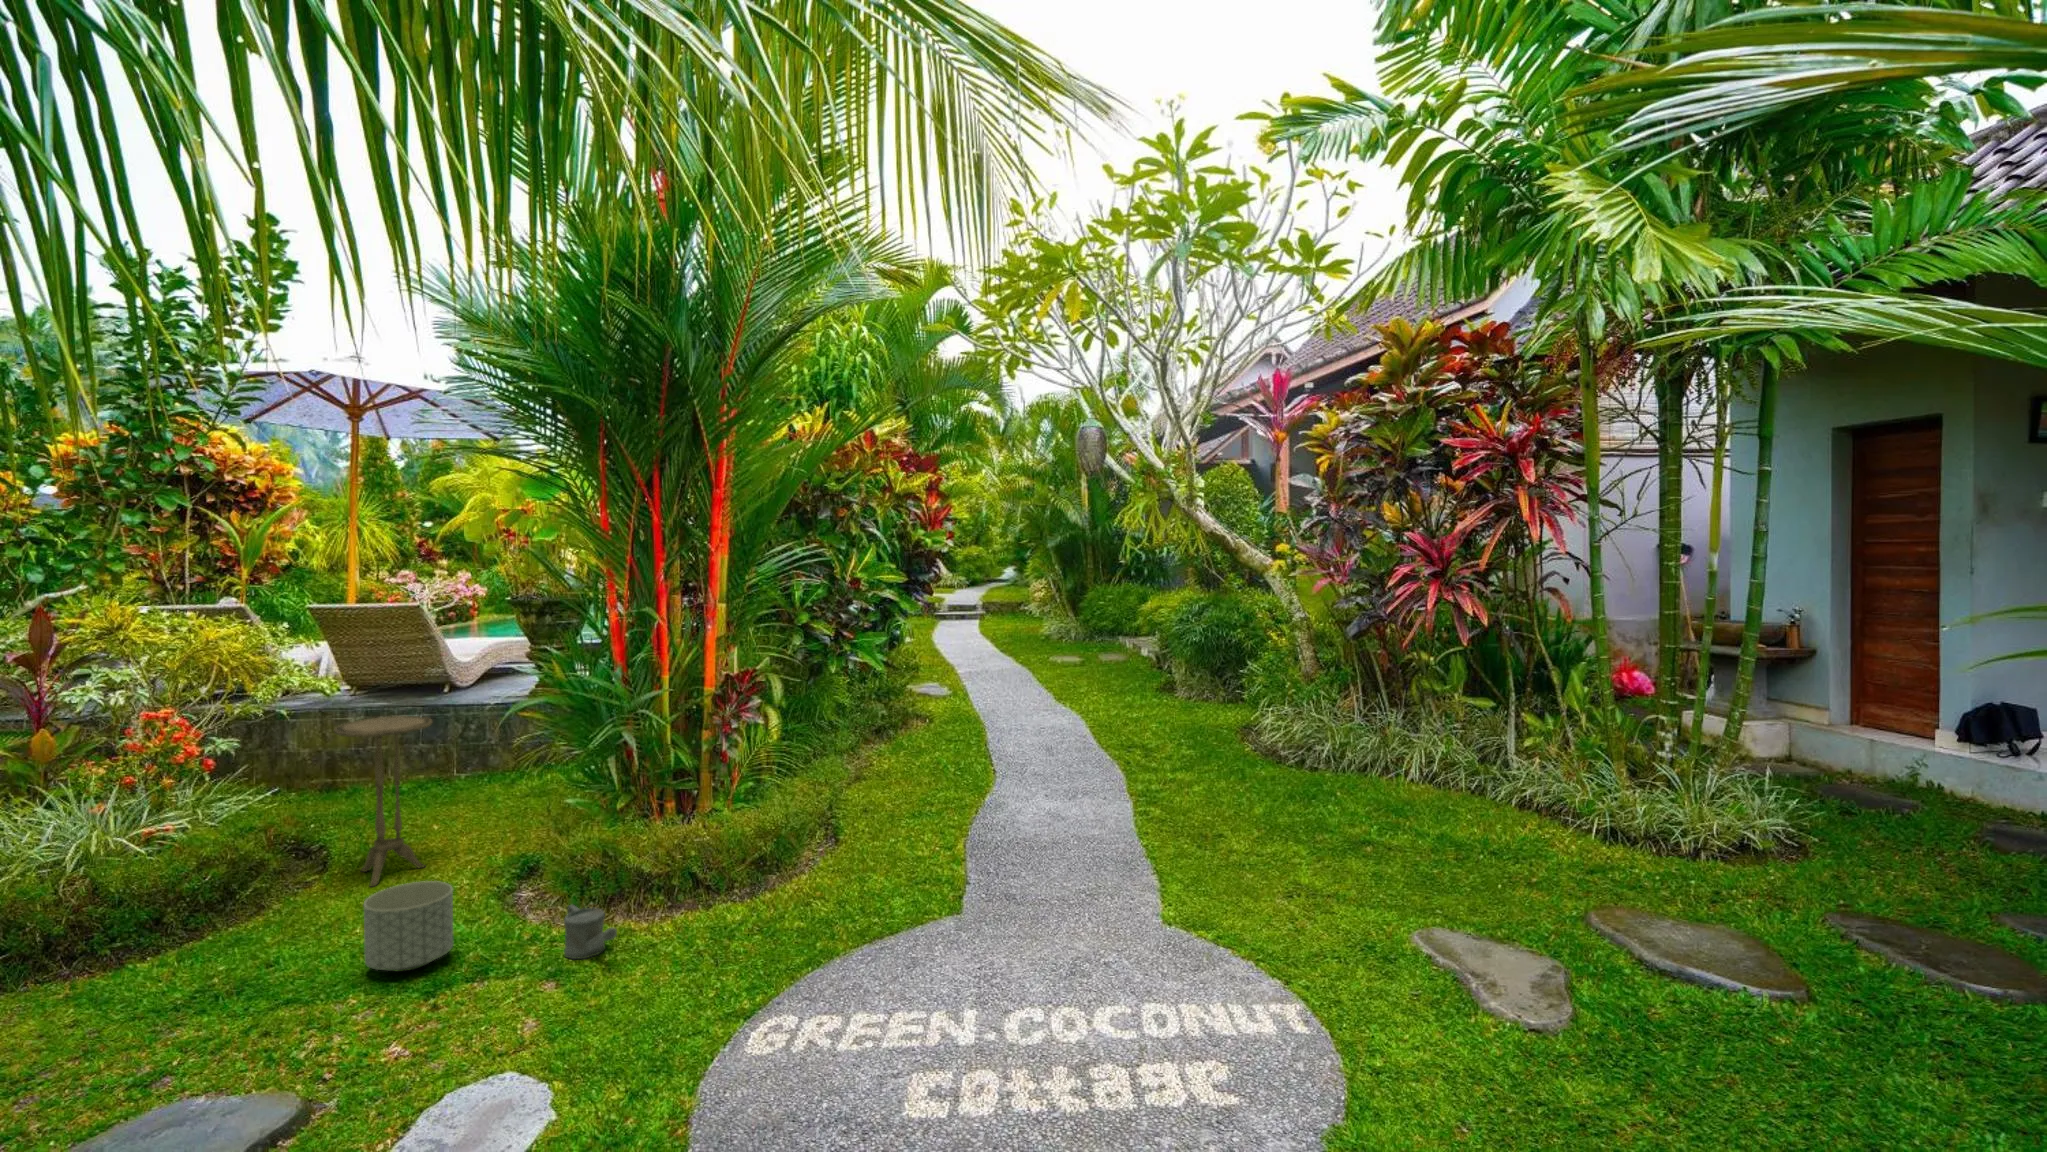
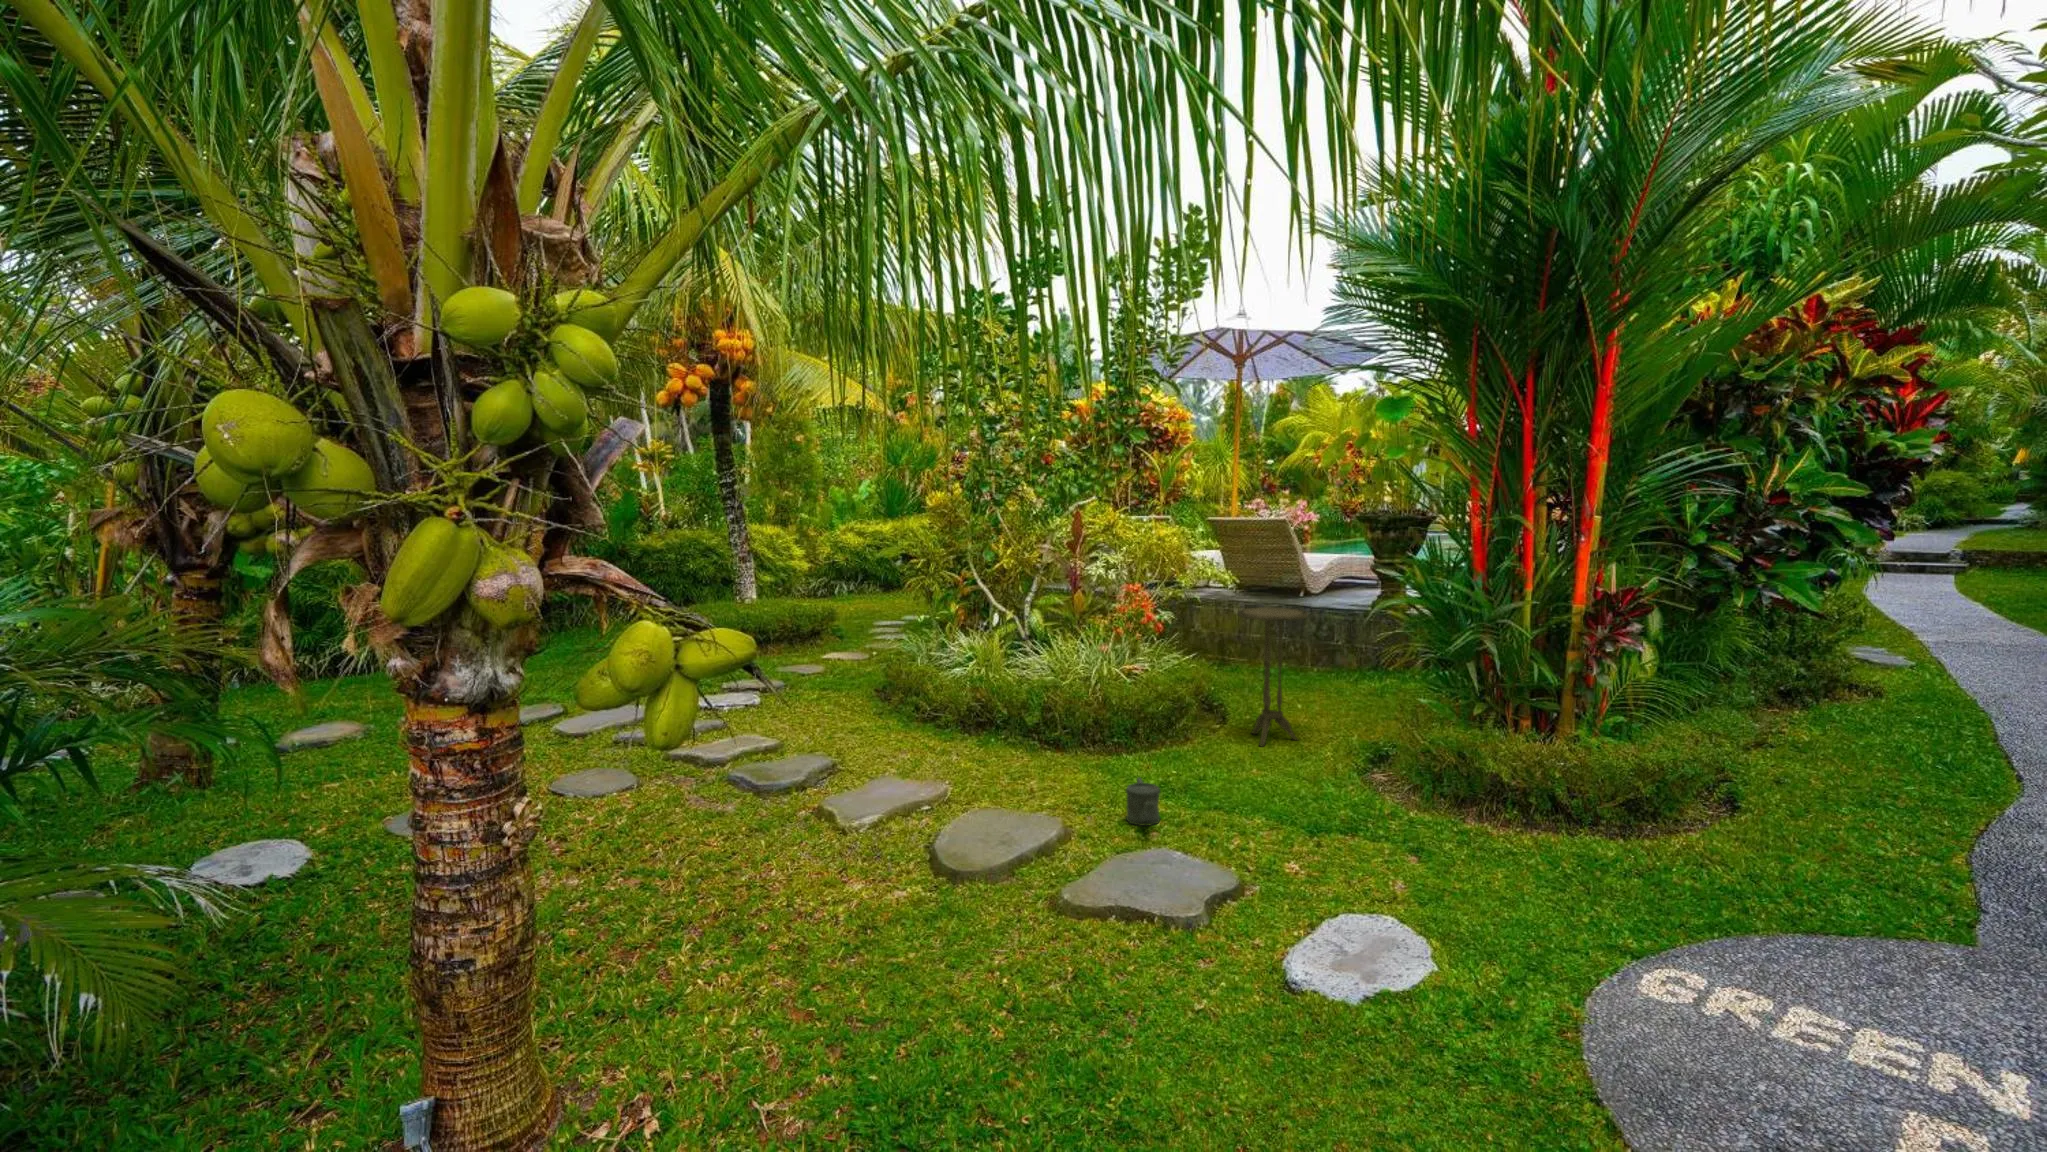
planter: present [364,881,453,972] -> none [1266,743,1333,815]
watering can: present [564,905,617,959] -> present [1126,778,1160,826]

